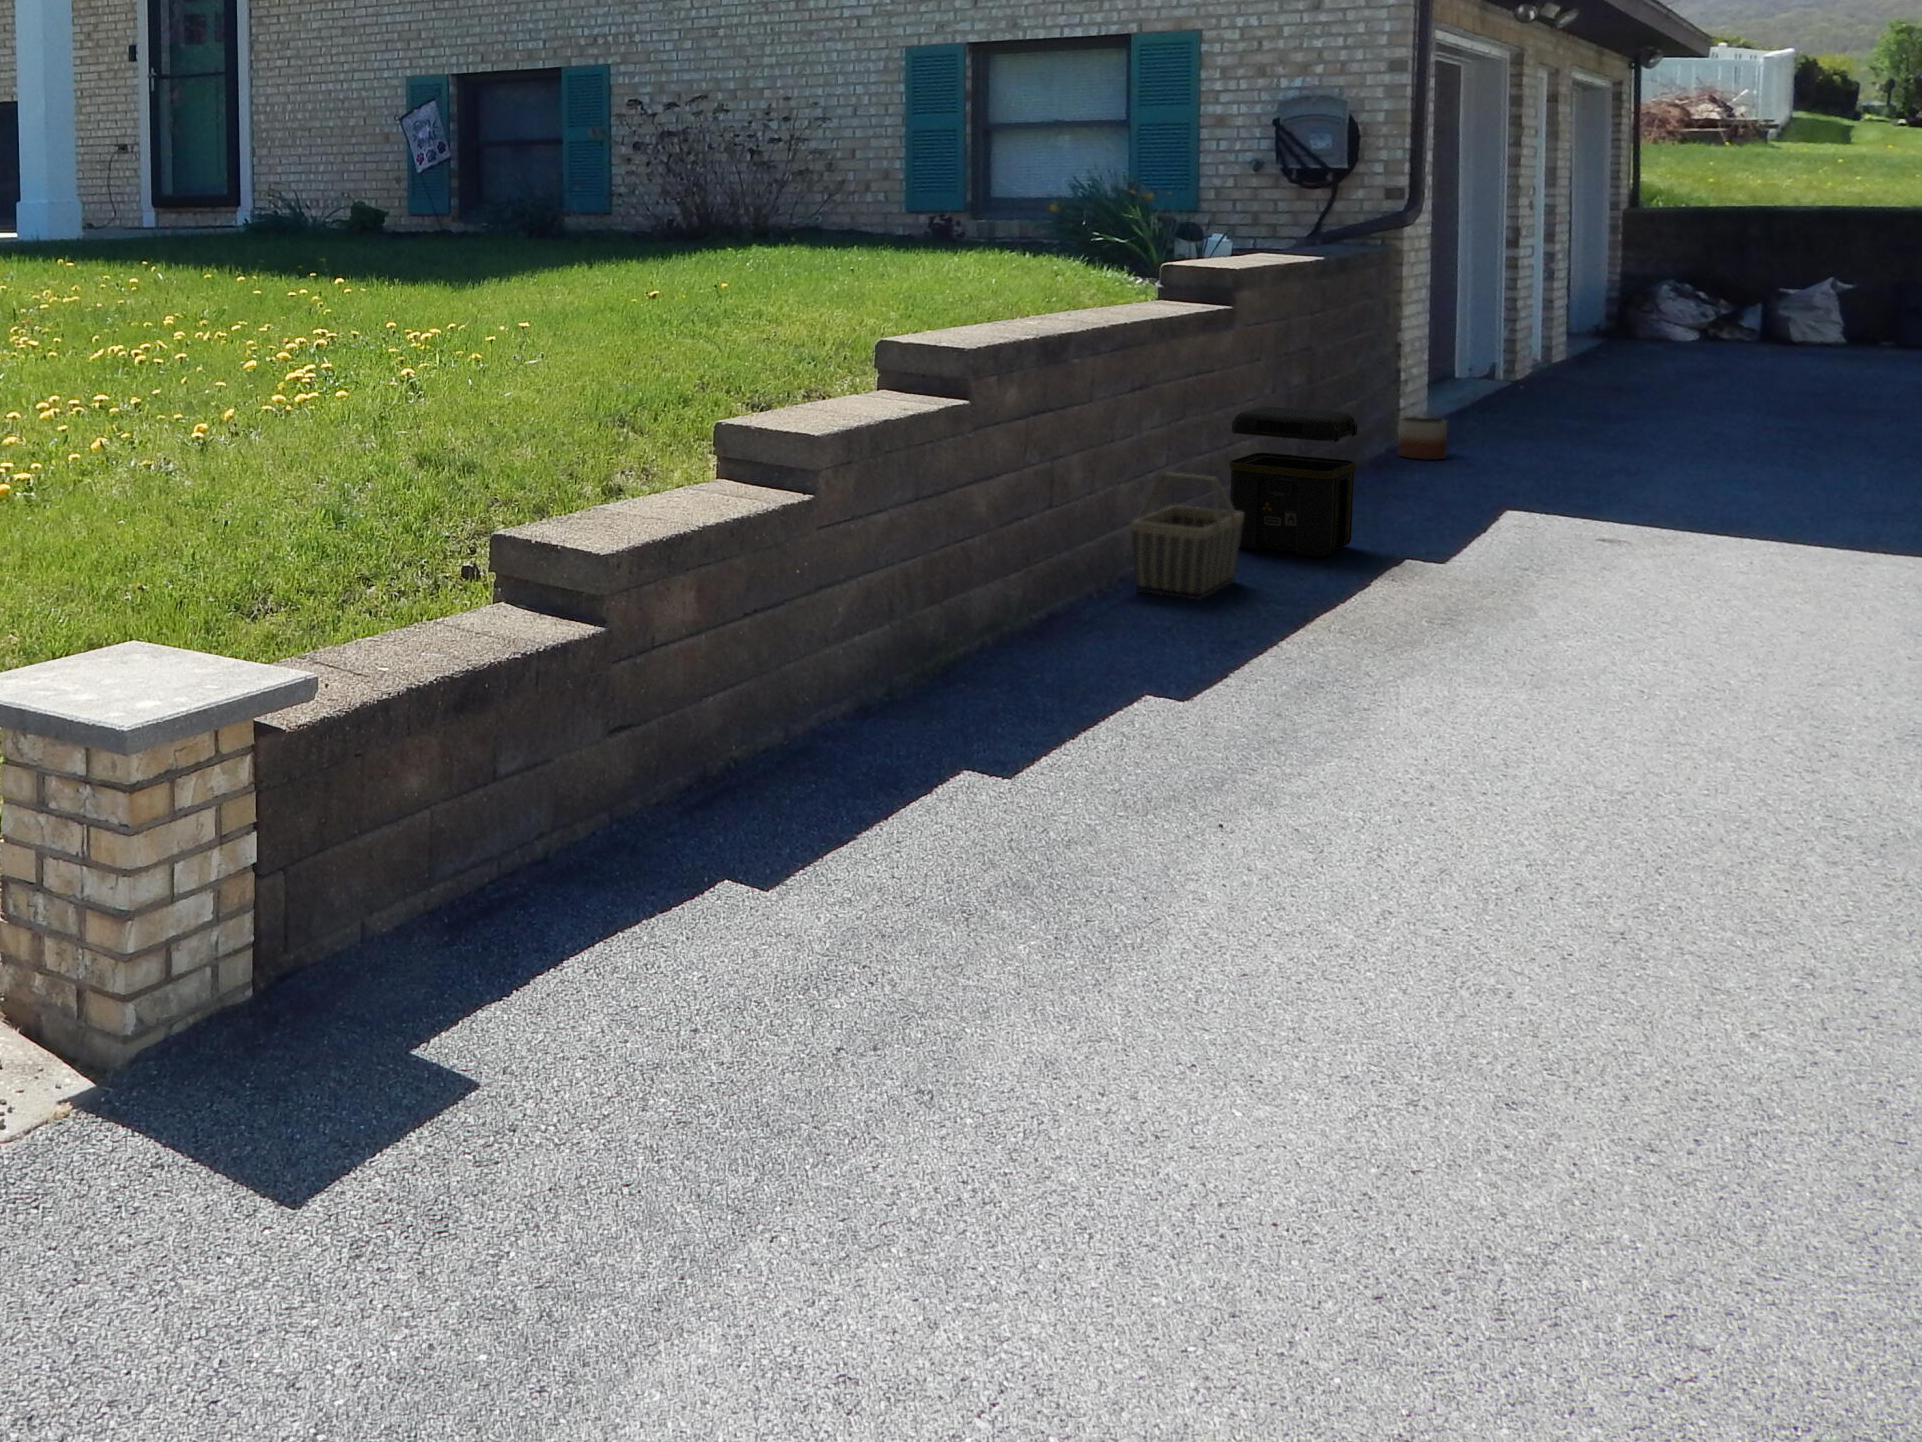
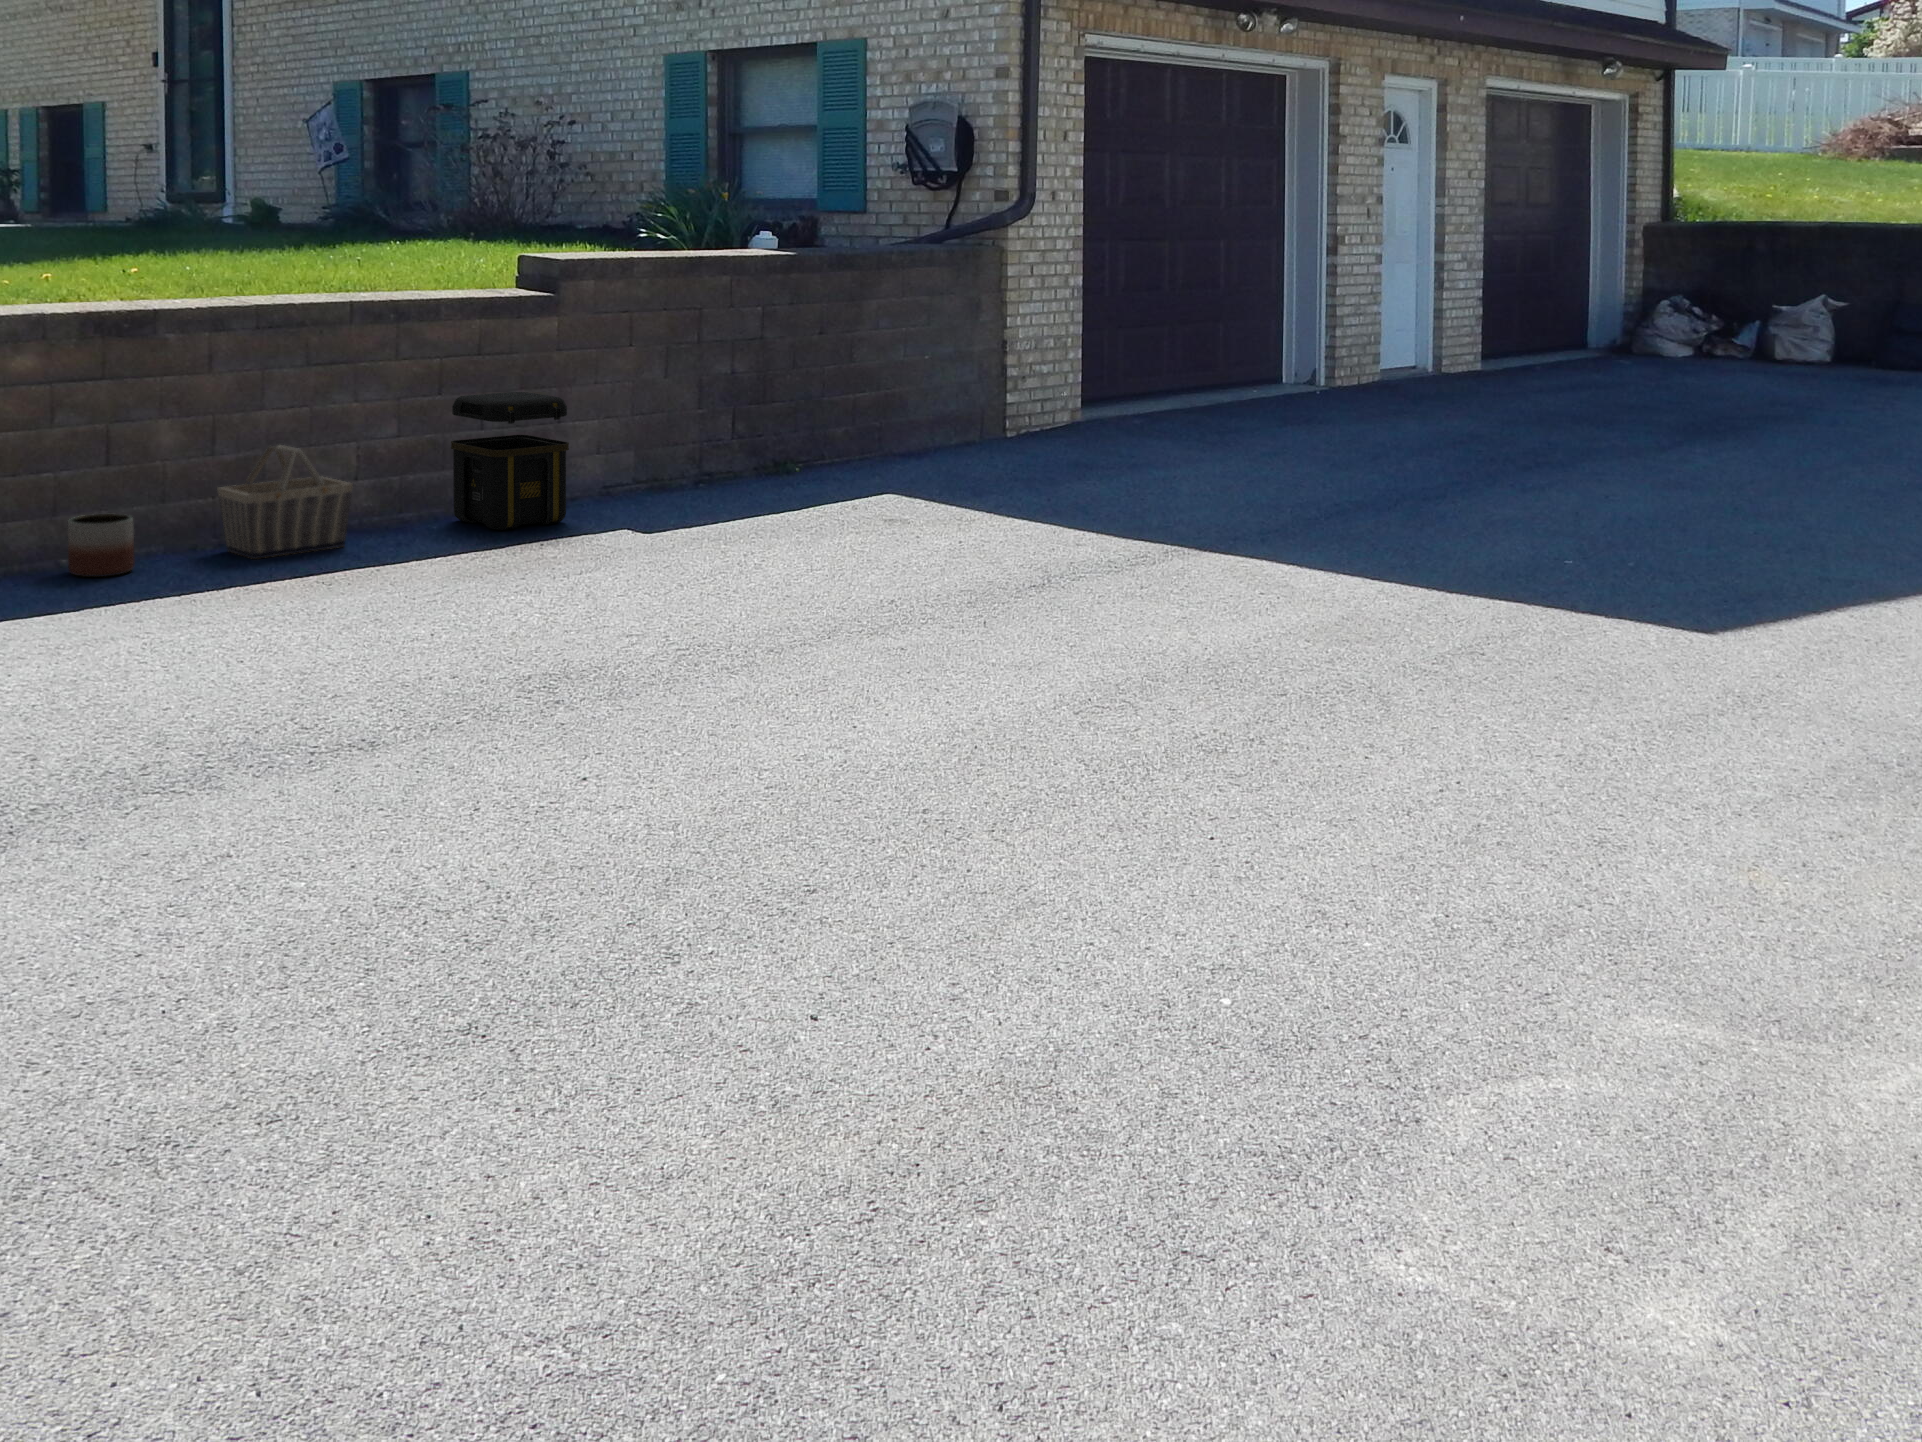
planter: present [1398,417,1447,460] -> present [68,514,135,577]

